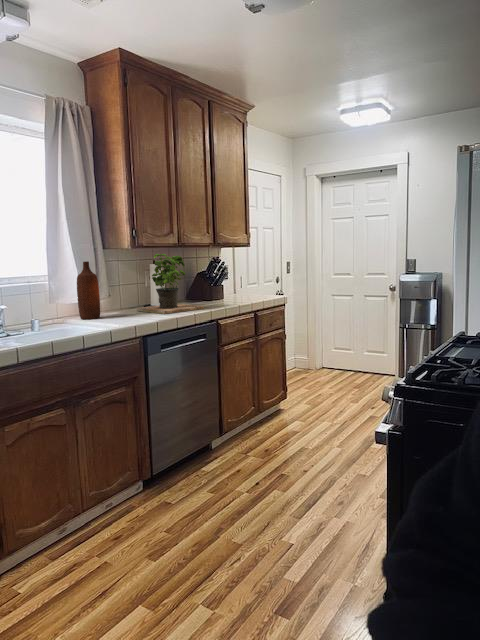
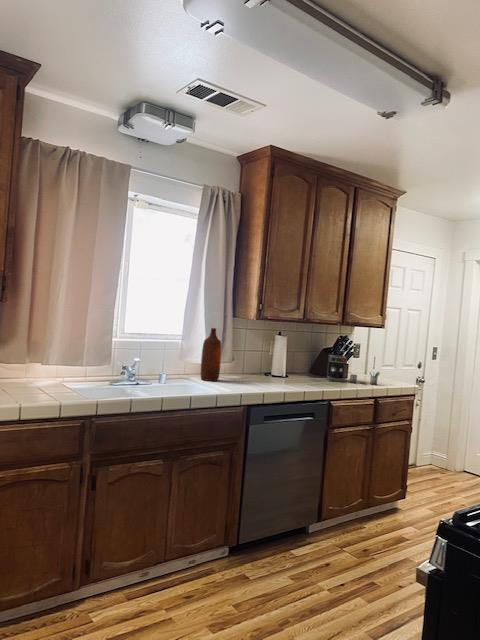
potted plant: present [137,254,204,314] -> none [255,328,318,387]
coffee maker: none [204,277,255,303] -> present [327,355,380,385]

